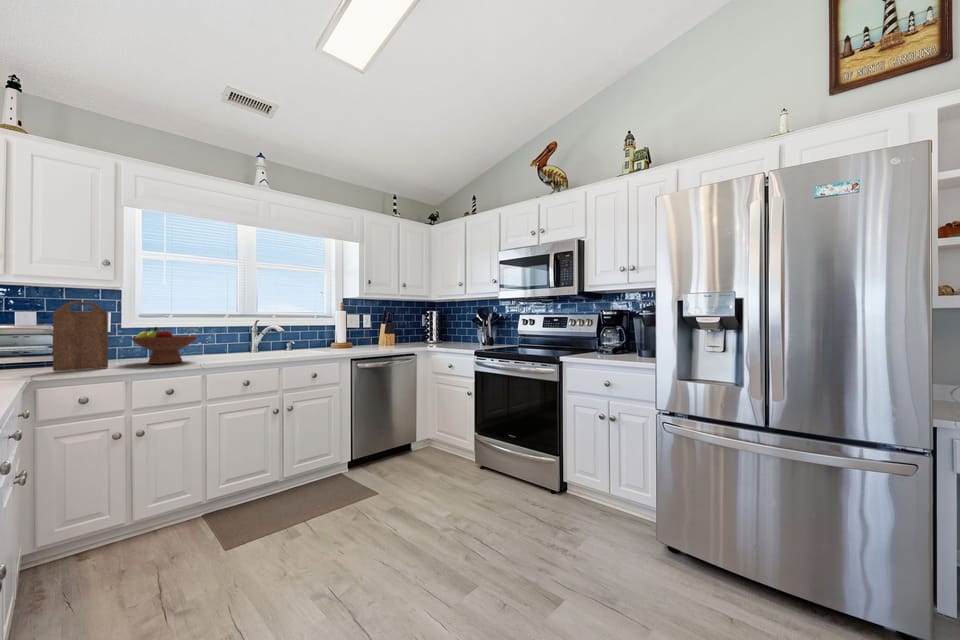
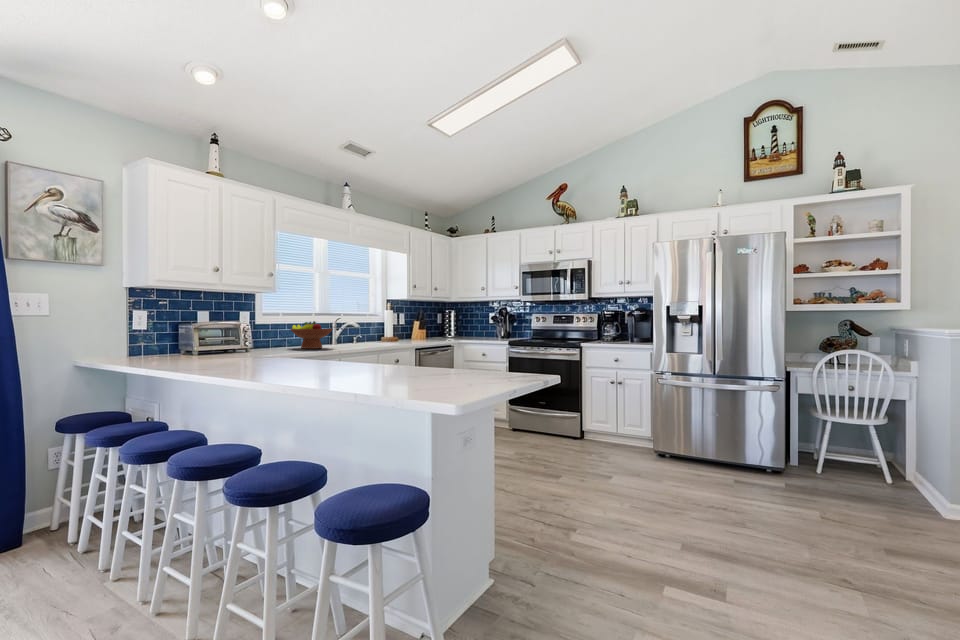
cutting board: present [53,302,108,372] -> none [263,302,289,352]

